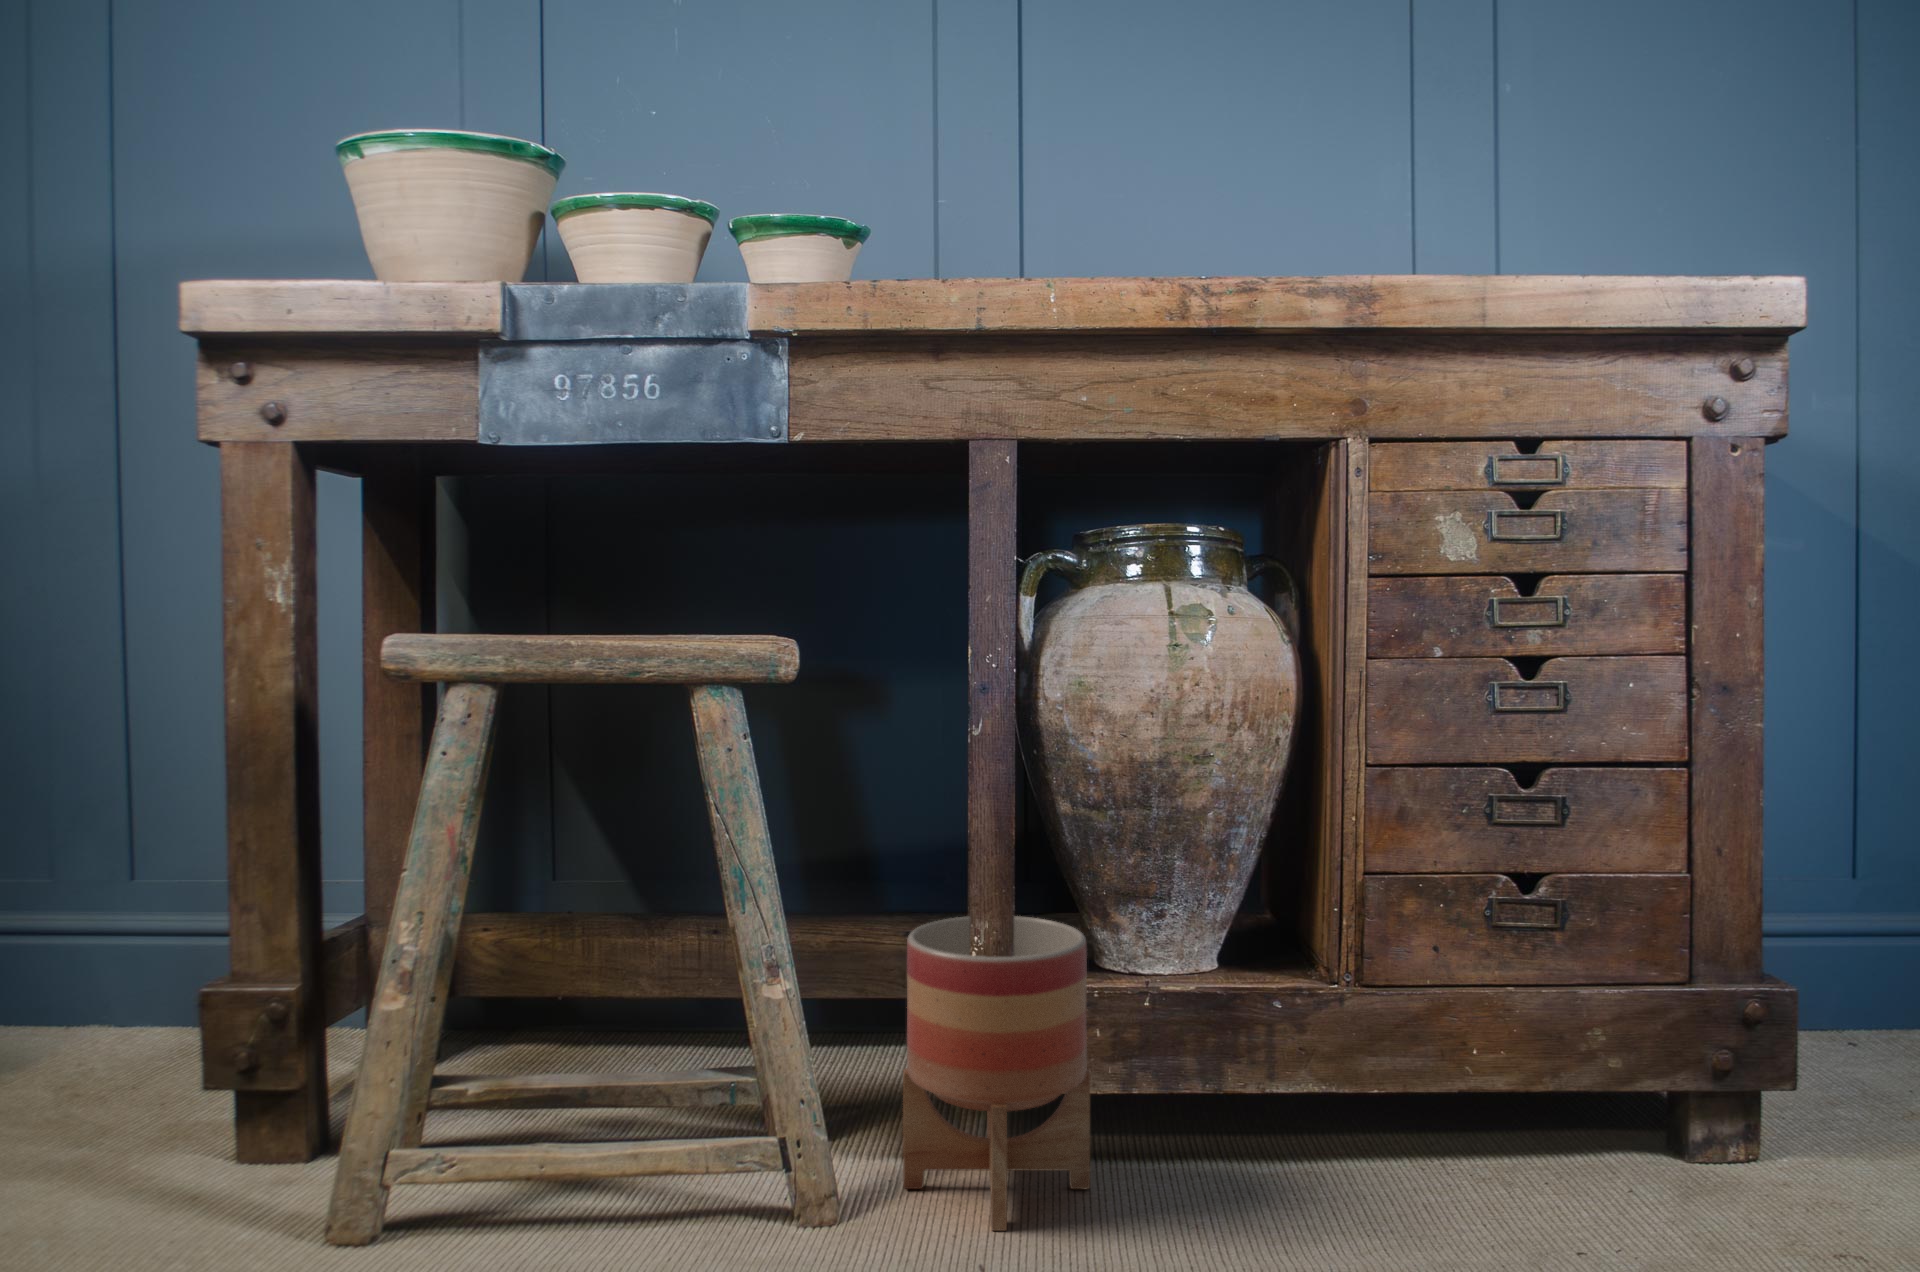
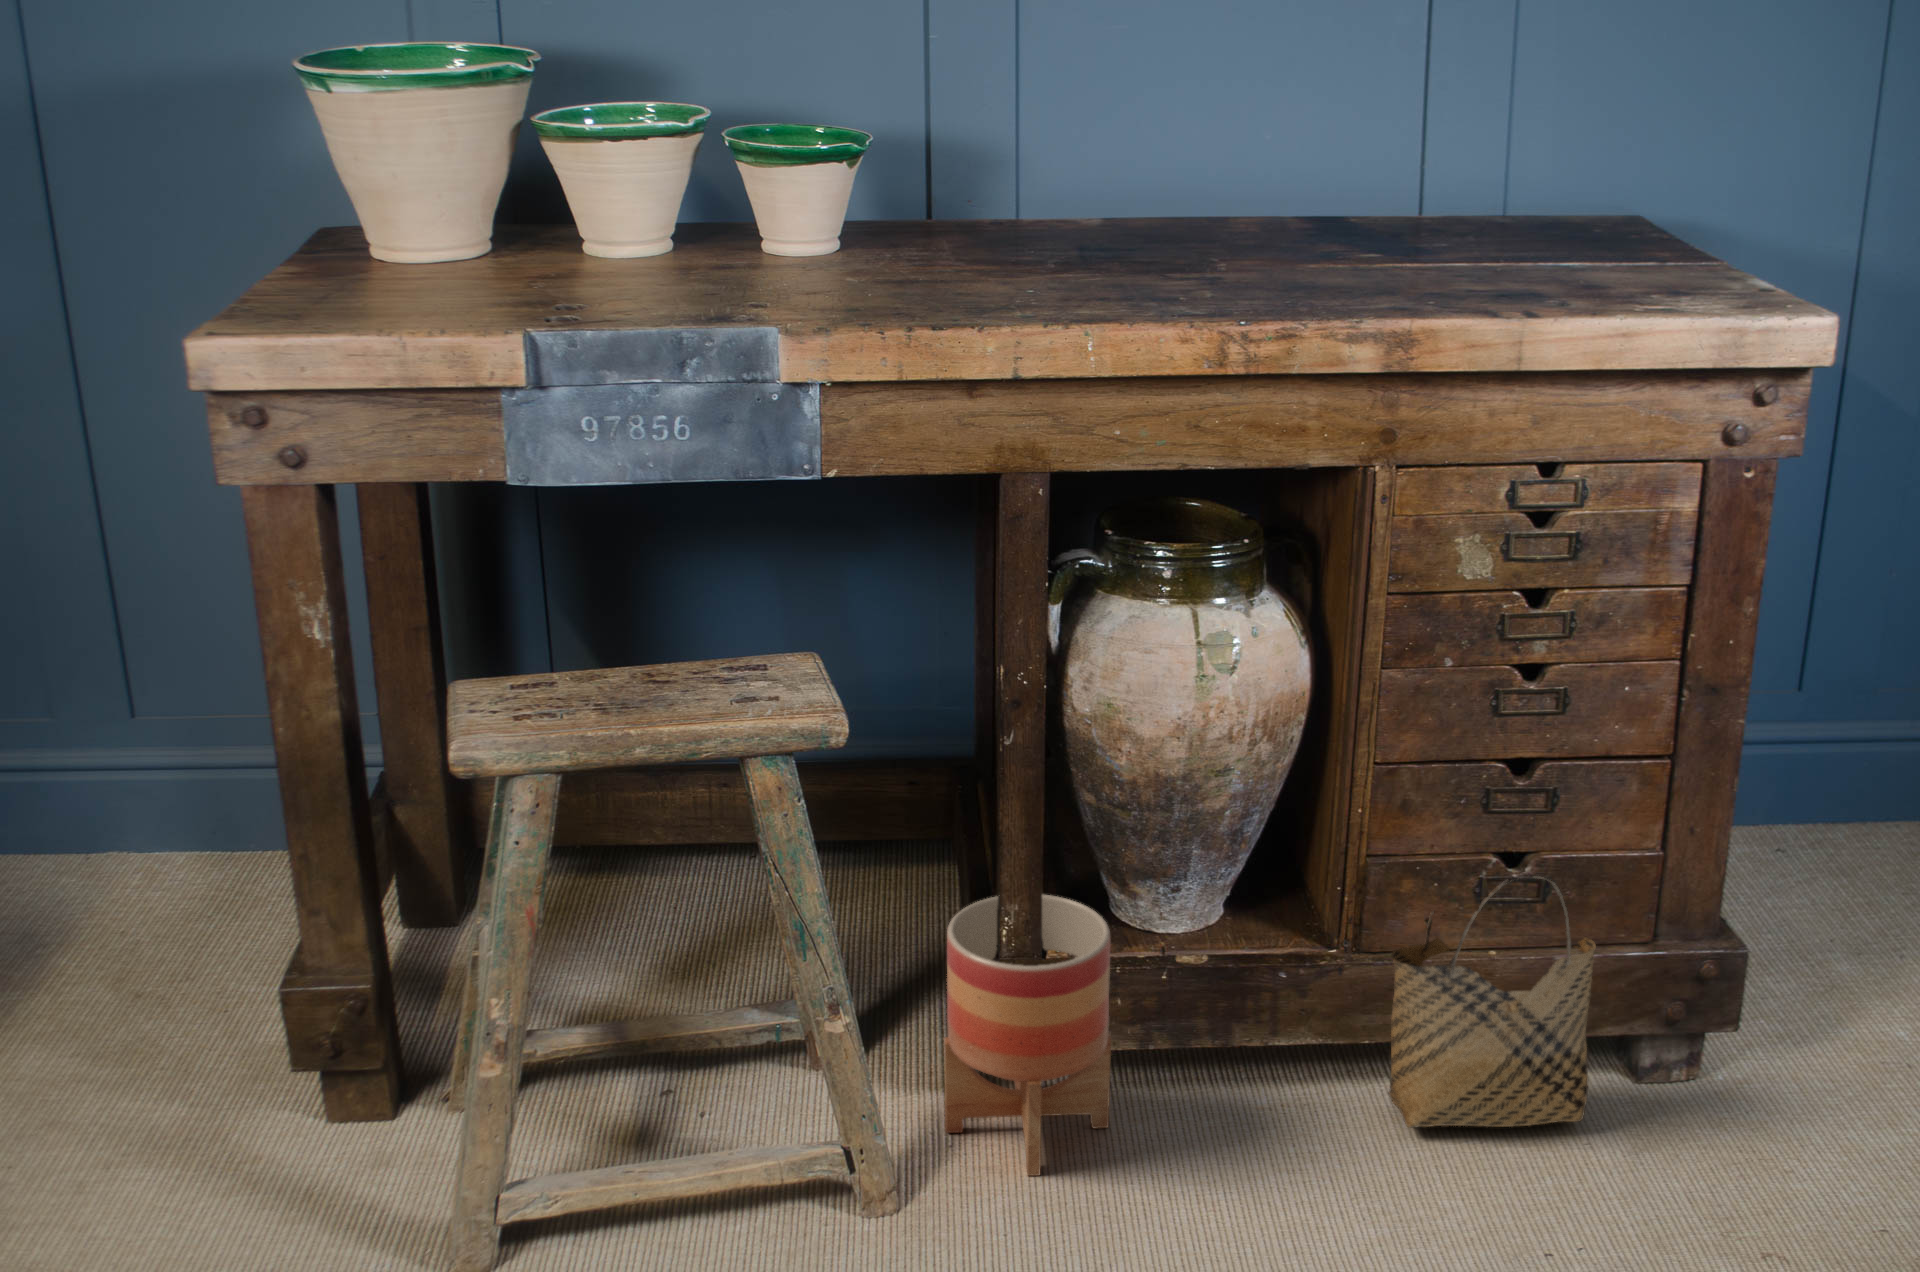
woven basket: none [1402,852,1648,1196] -> present [1389,876,1596,1128]

